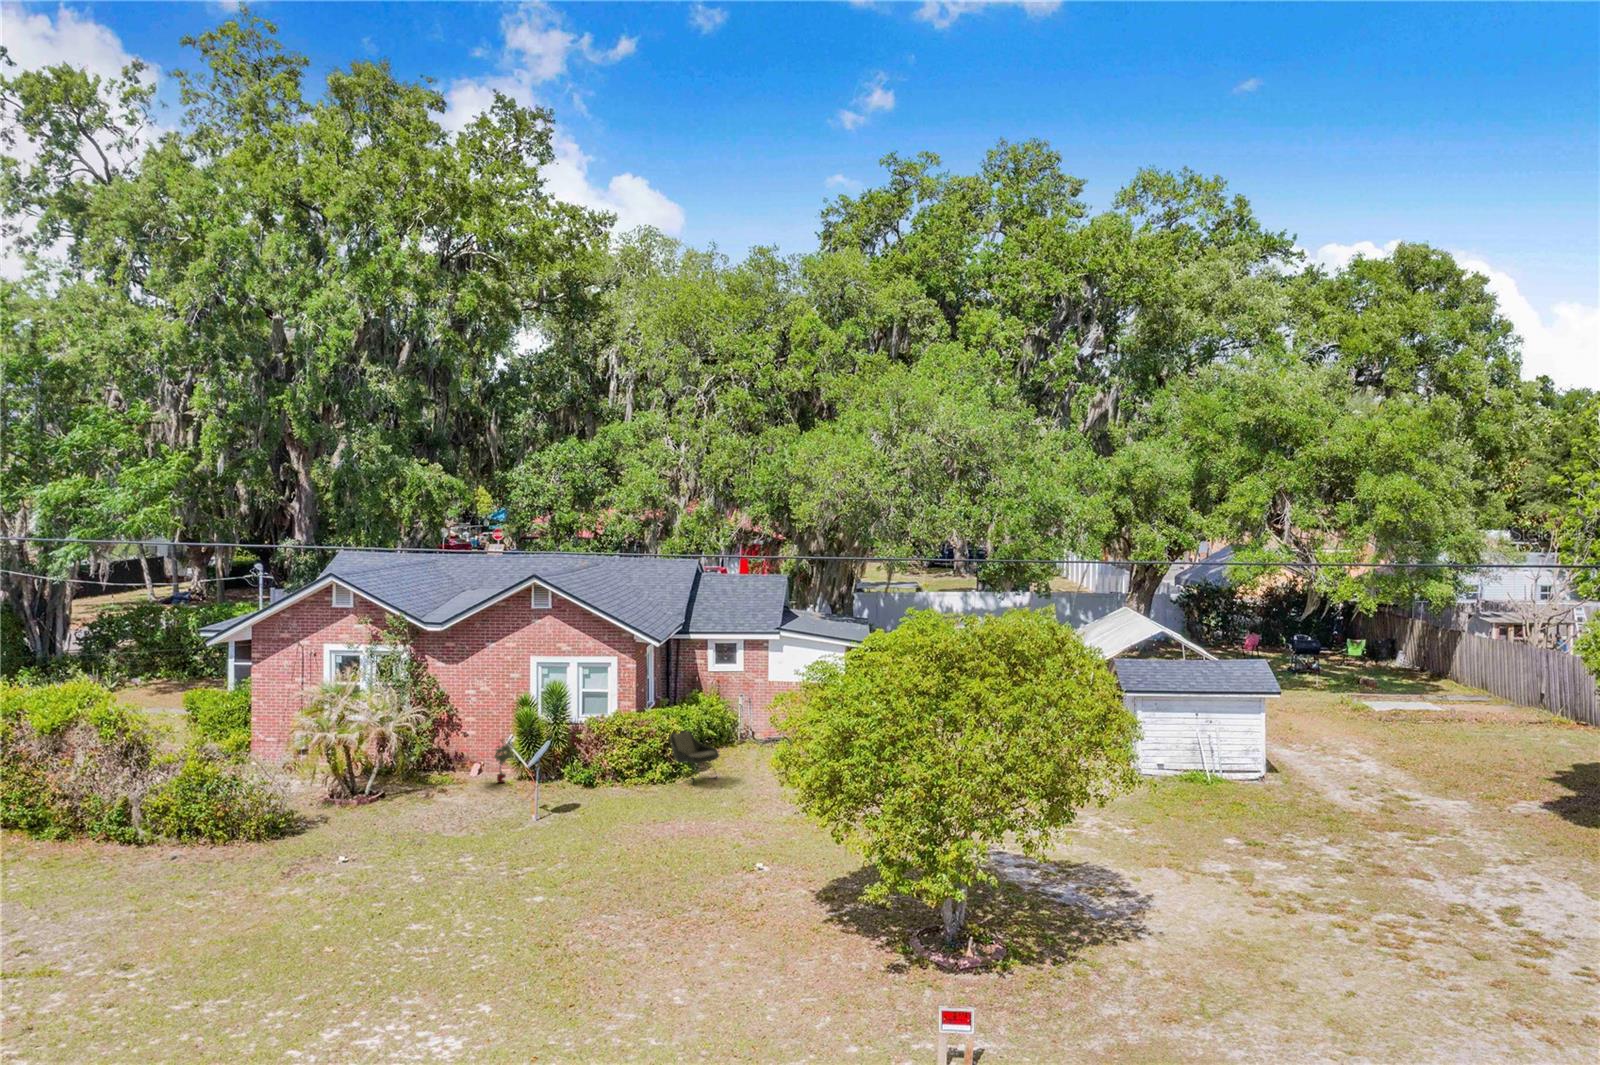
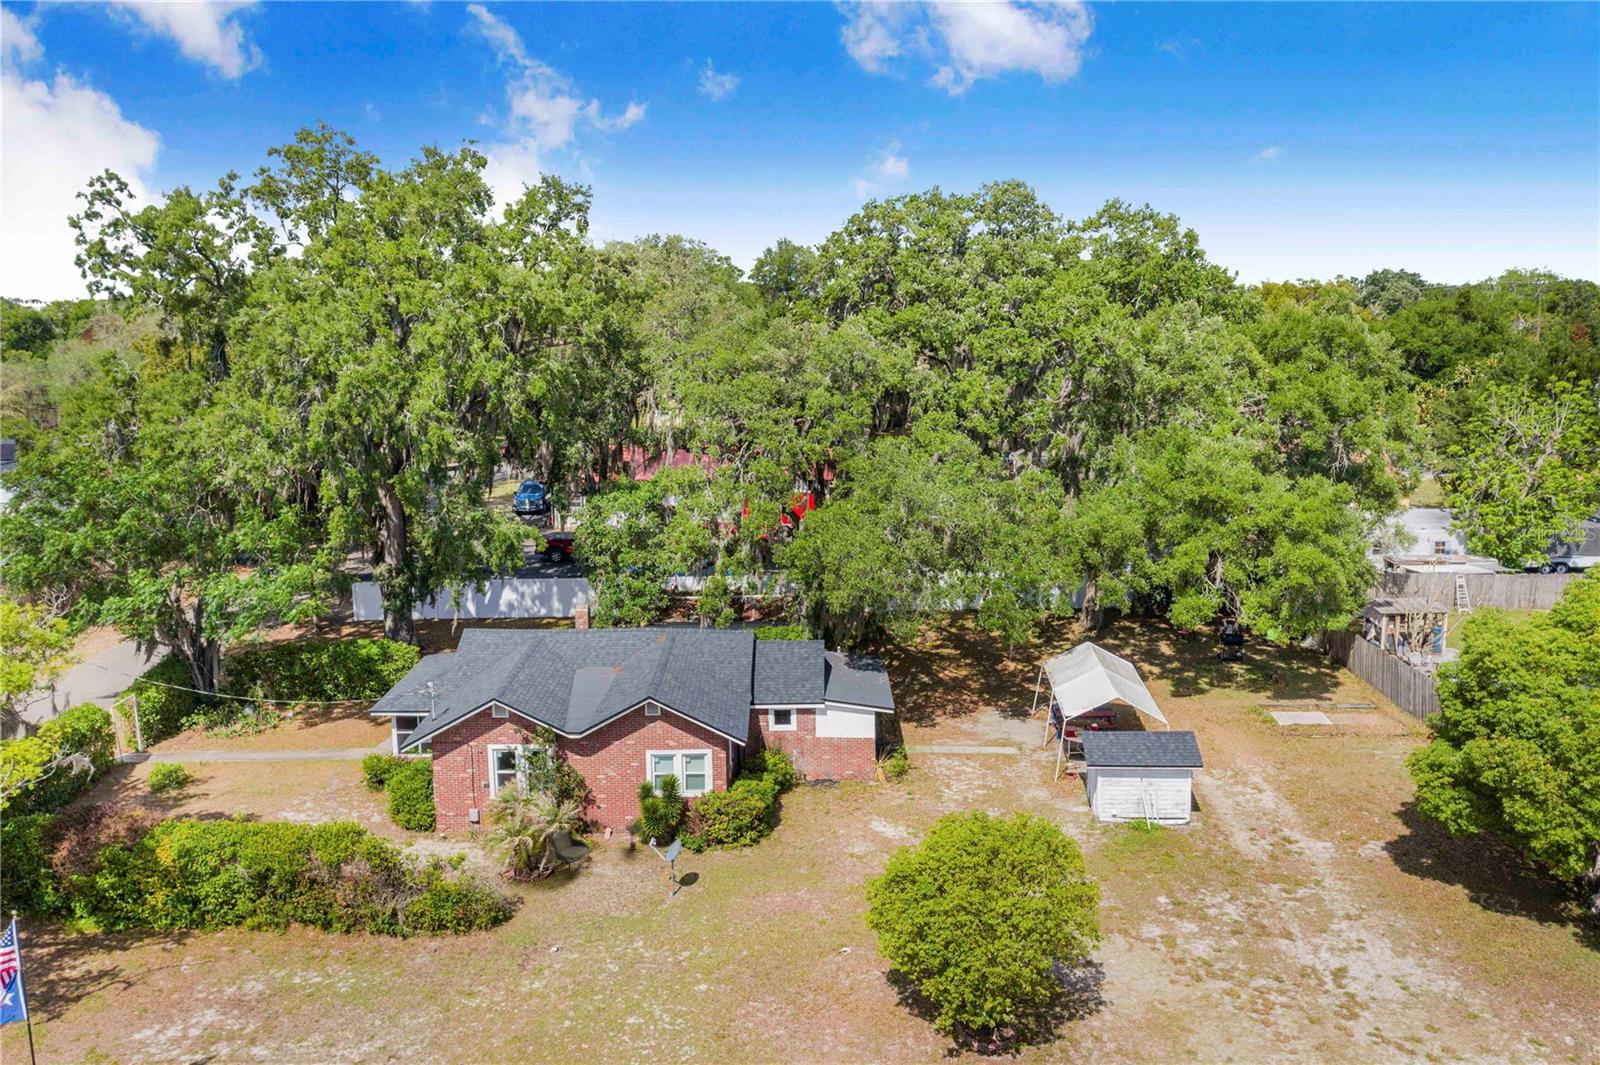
lounge chair: present [670,731,720,780] -> present [550,830,590,870]

